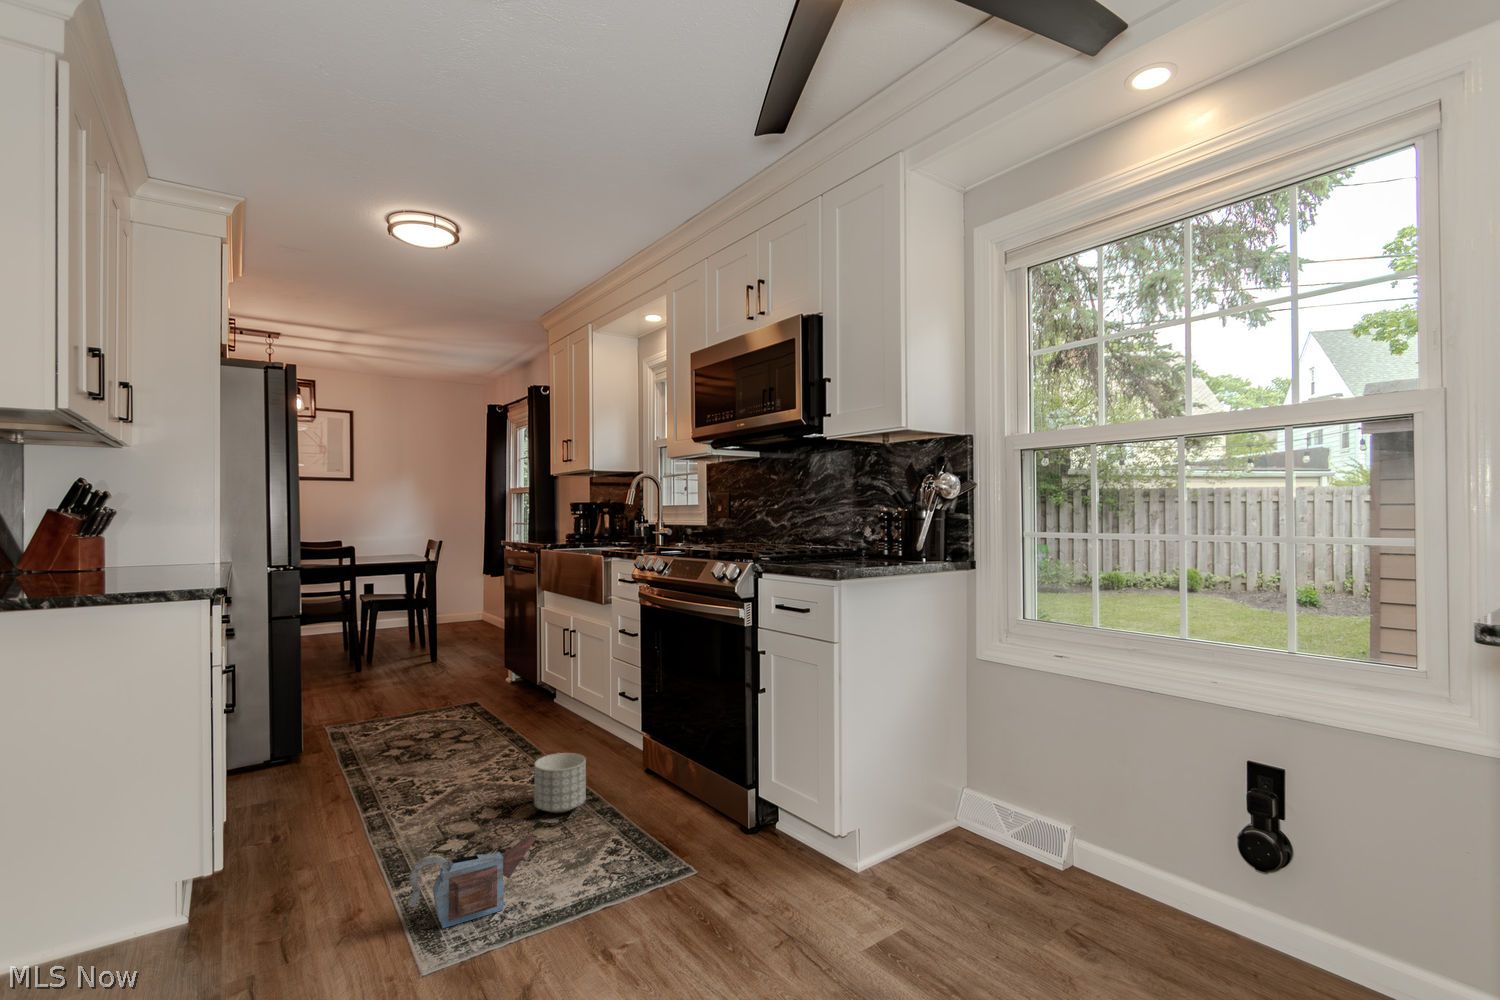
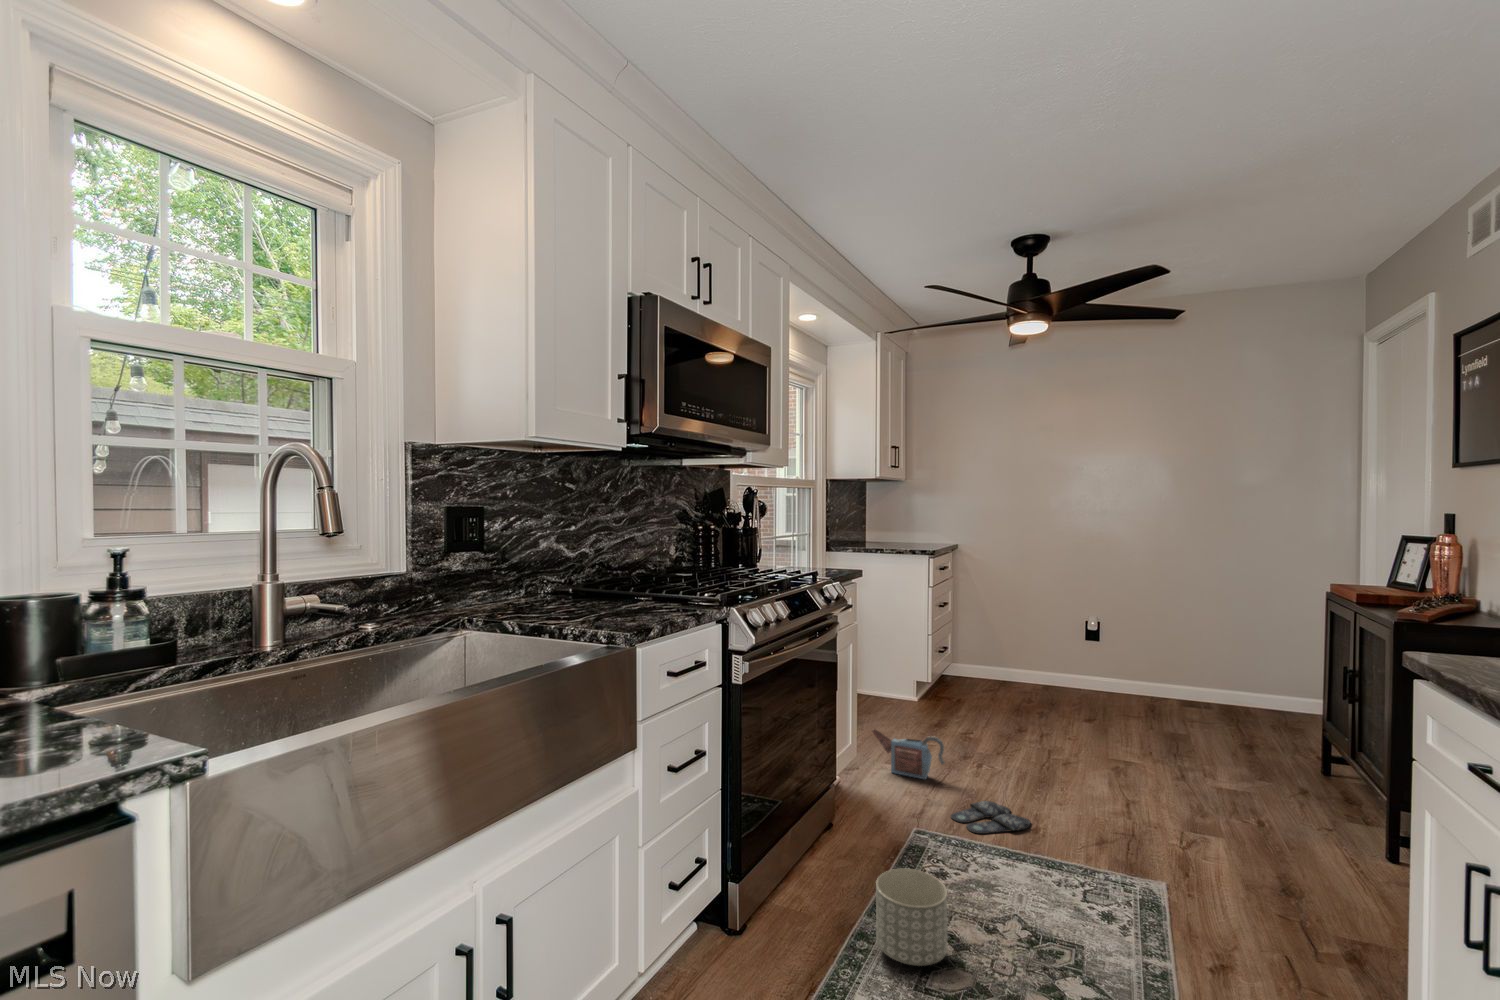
watering can: present [408,834,537,928] -> present [872,729,945,779]
slippers: none [622,904,717,970] -> present [951,801,1030,834]

